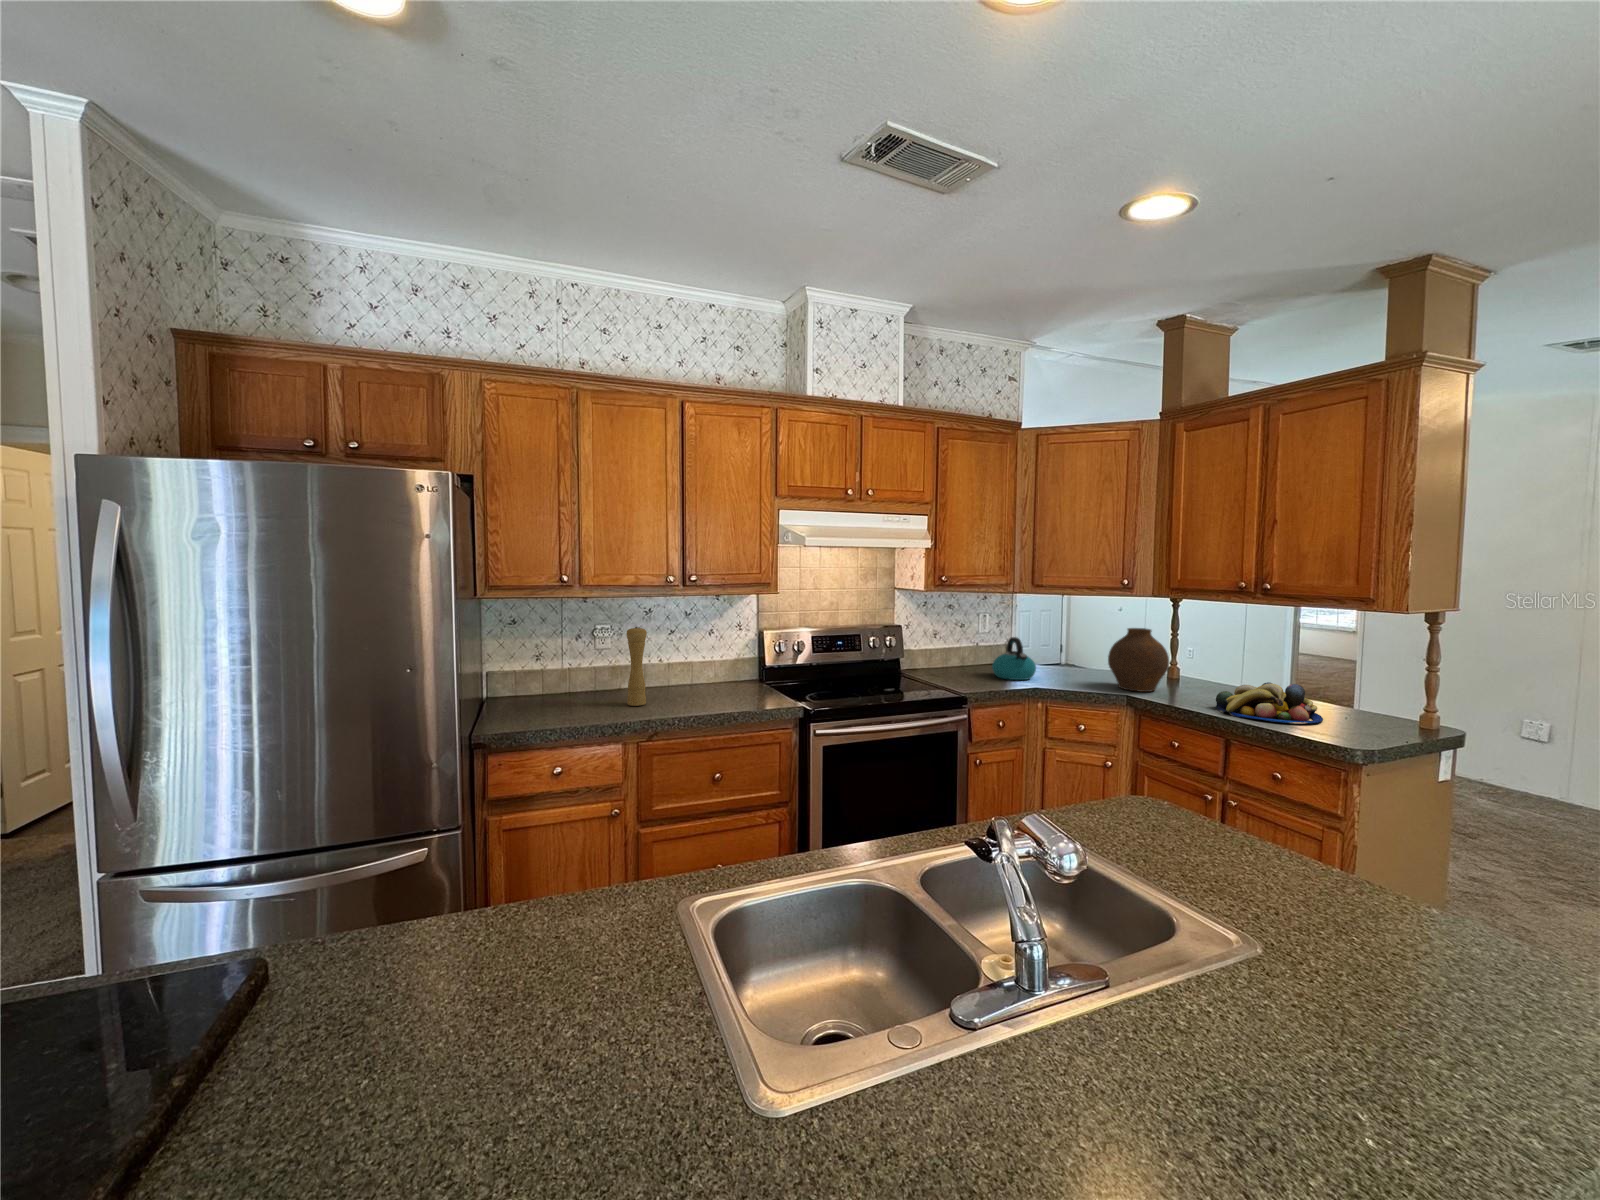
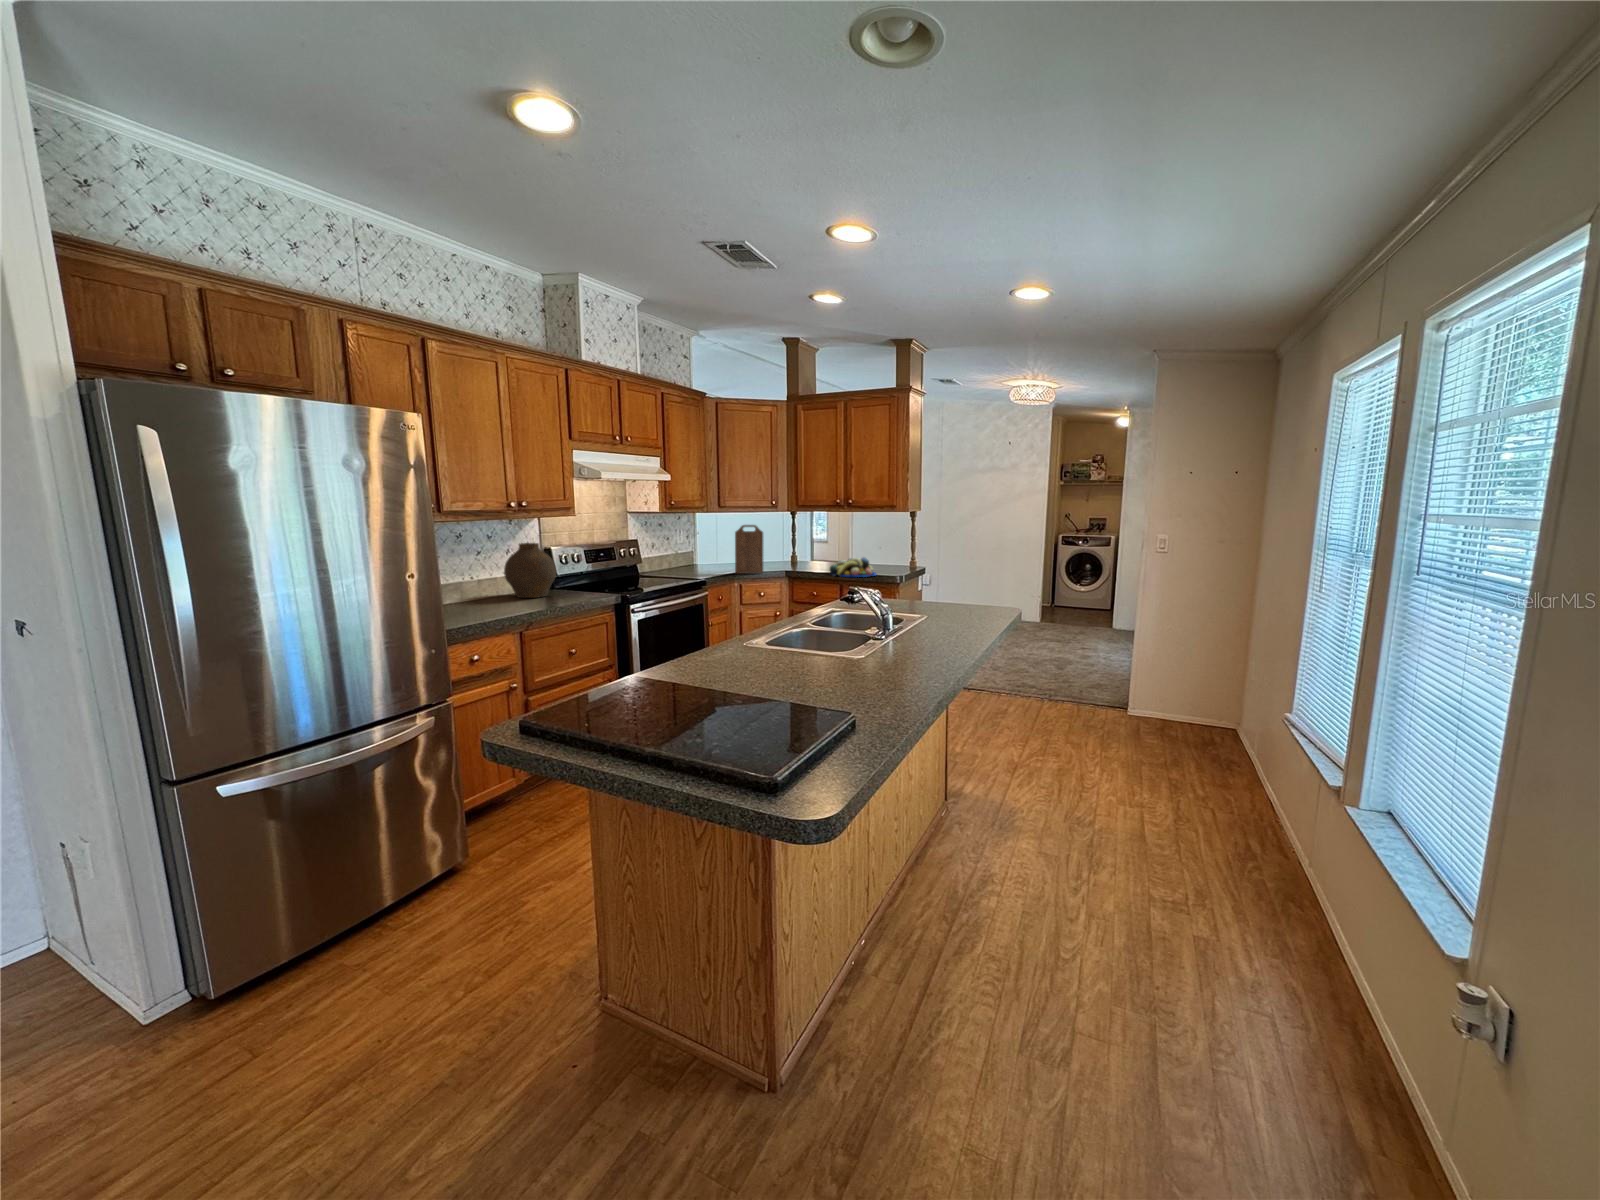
cutting board: none [1042,613,1091,691] -> present [735,525,763,574]
pepper mill: present [627,627,647,706] -> none [479,545,500,609]
vase: present [1108,628,1169,692] -> present [504,543,556,598]
kettle: present [992,637,1036,680] -> none [697,543,726,572]

